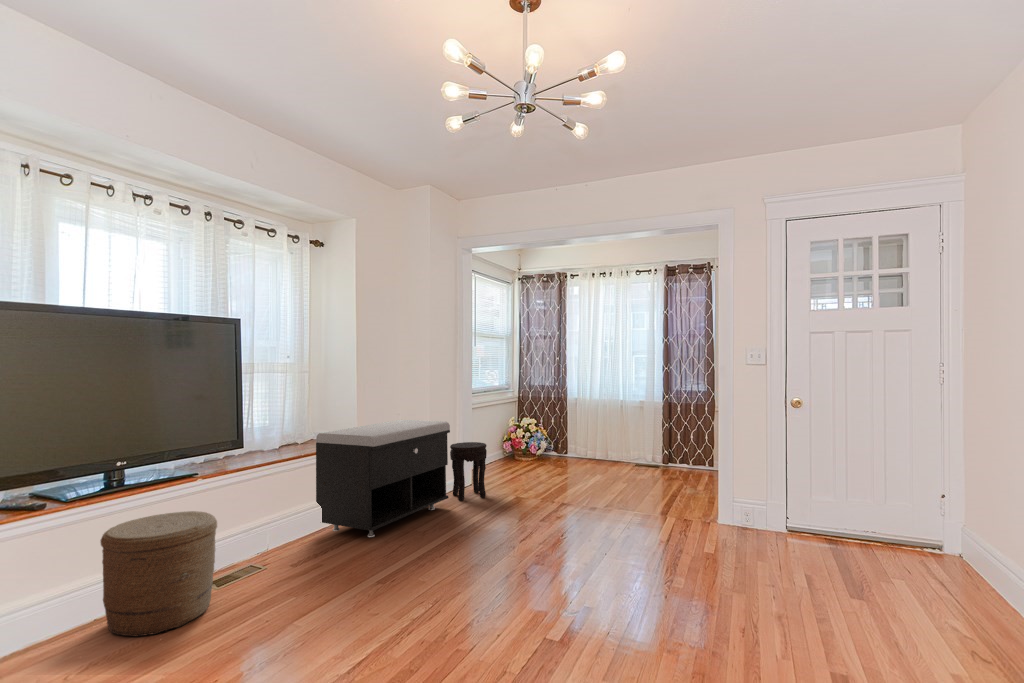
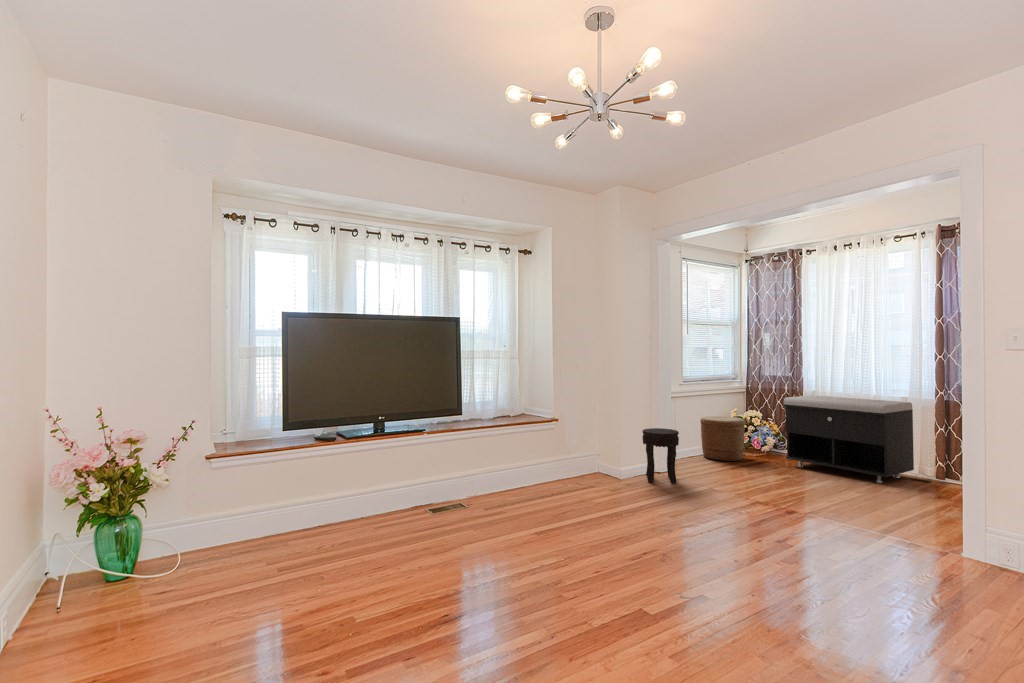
storage bench: present [316,420,450,538] -> present [784,395,914,483]
woven basket: present [100,511,217,636] -> present [700,416,745,461]

